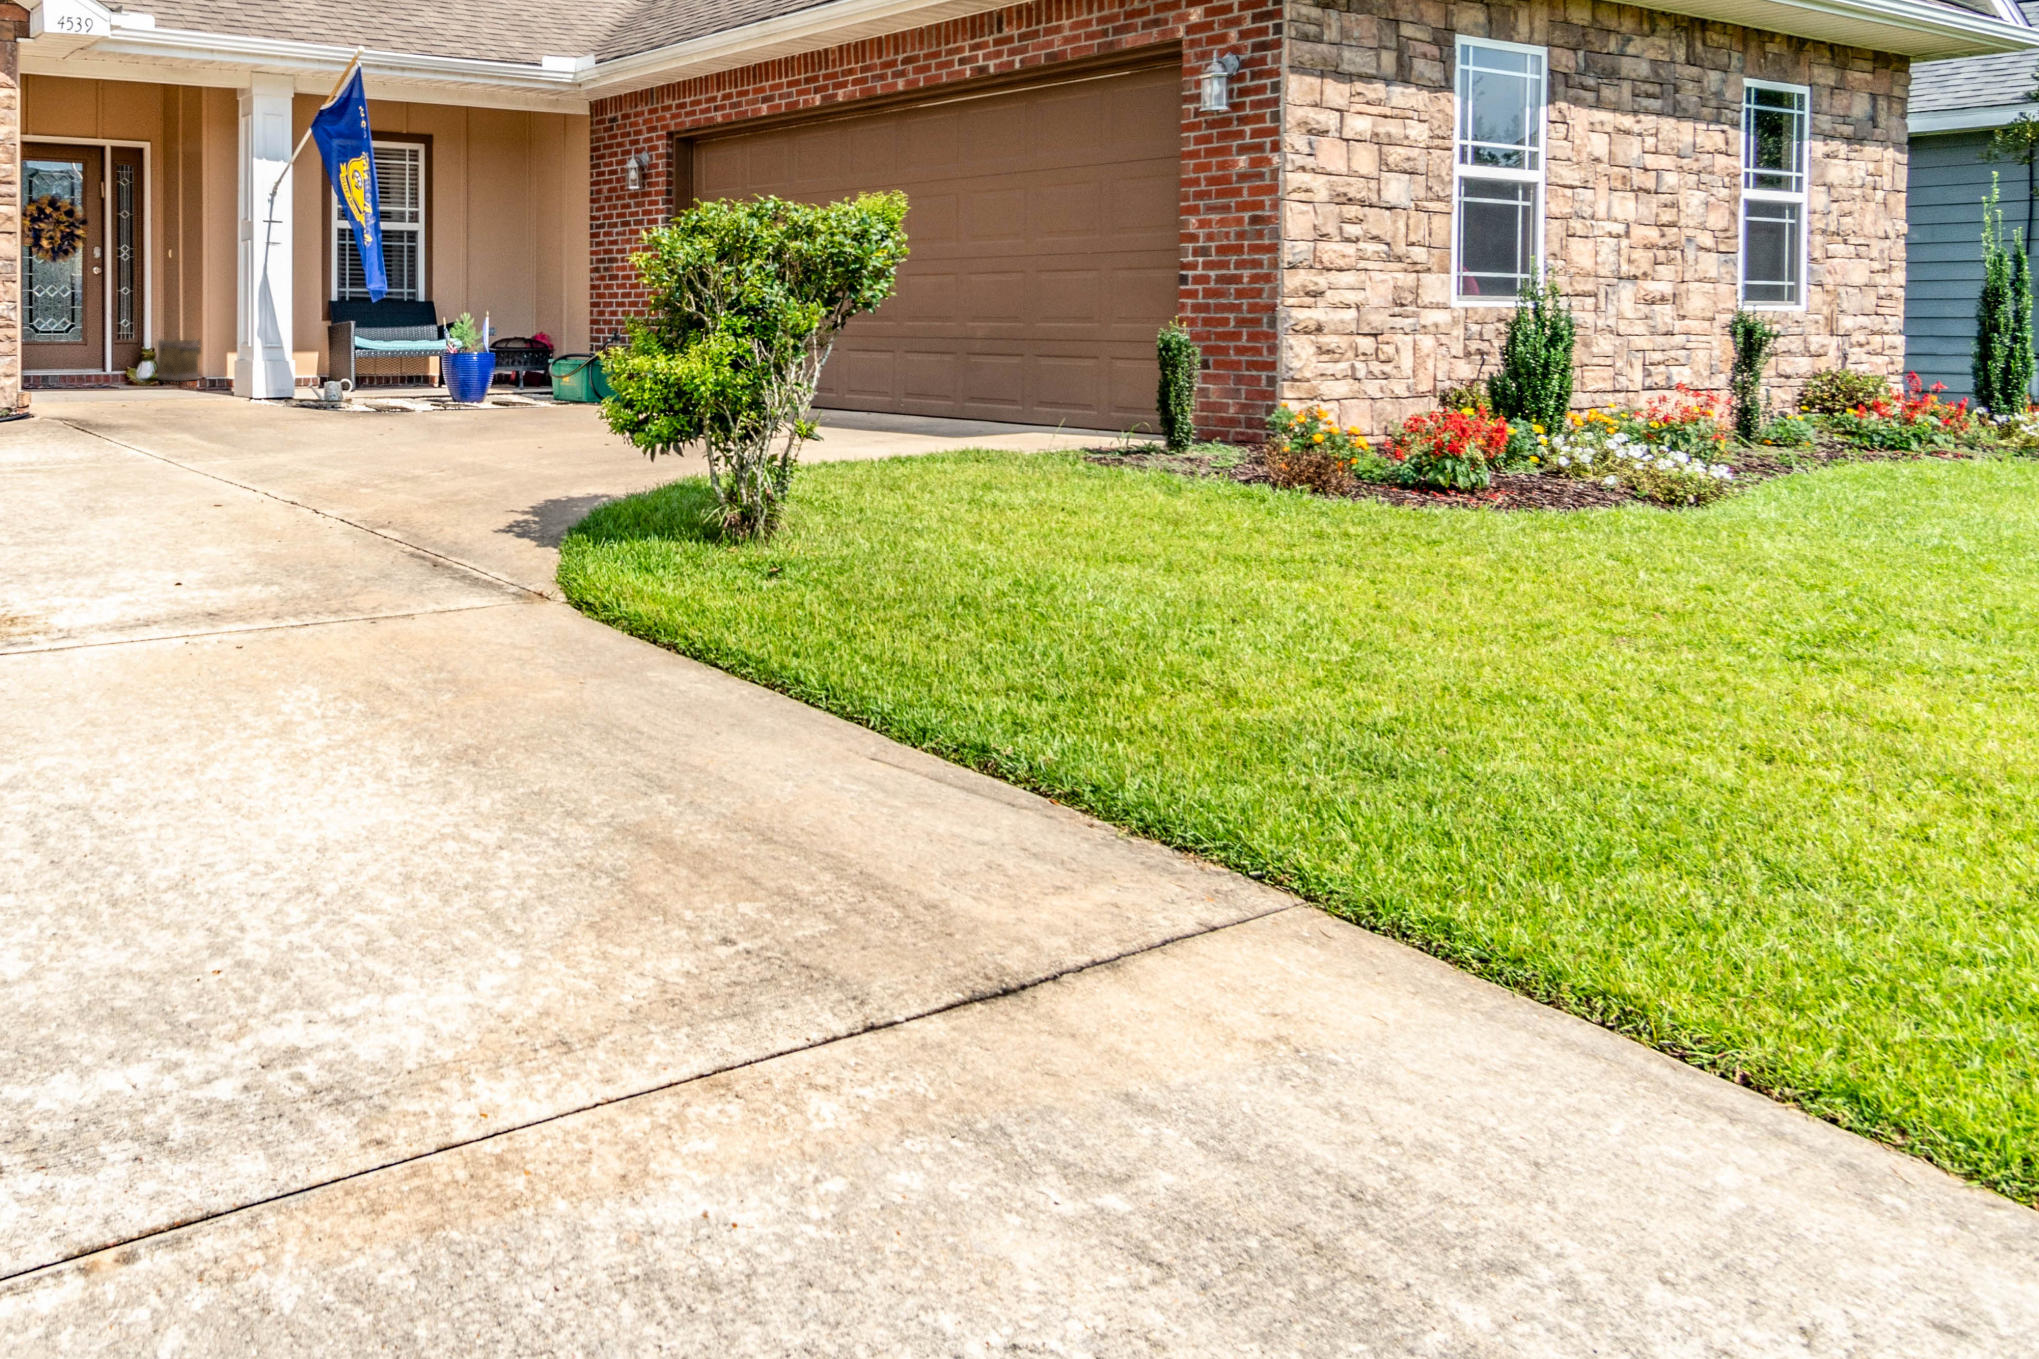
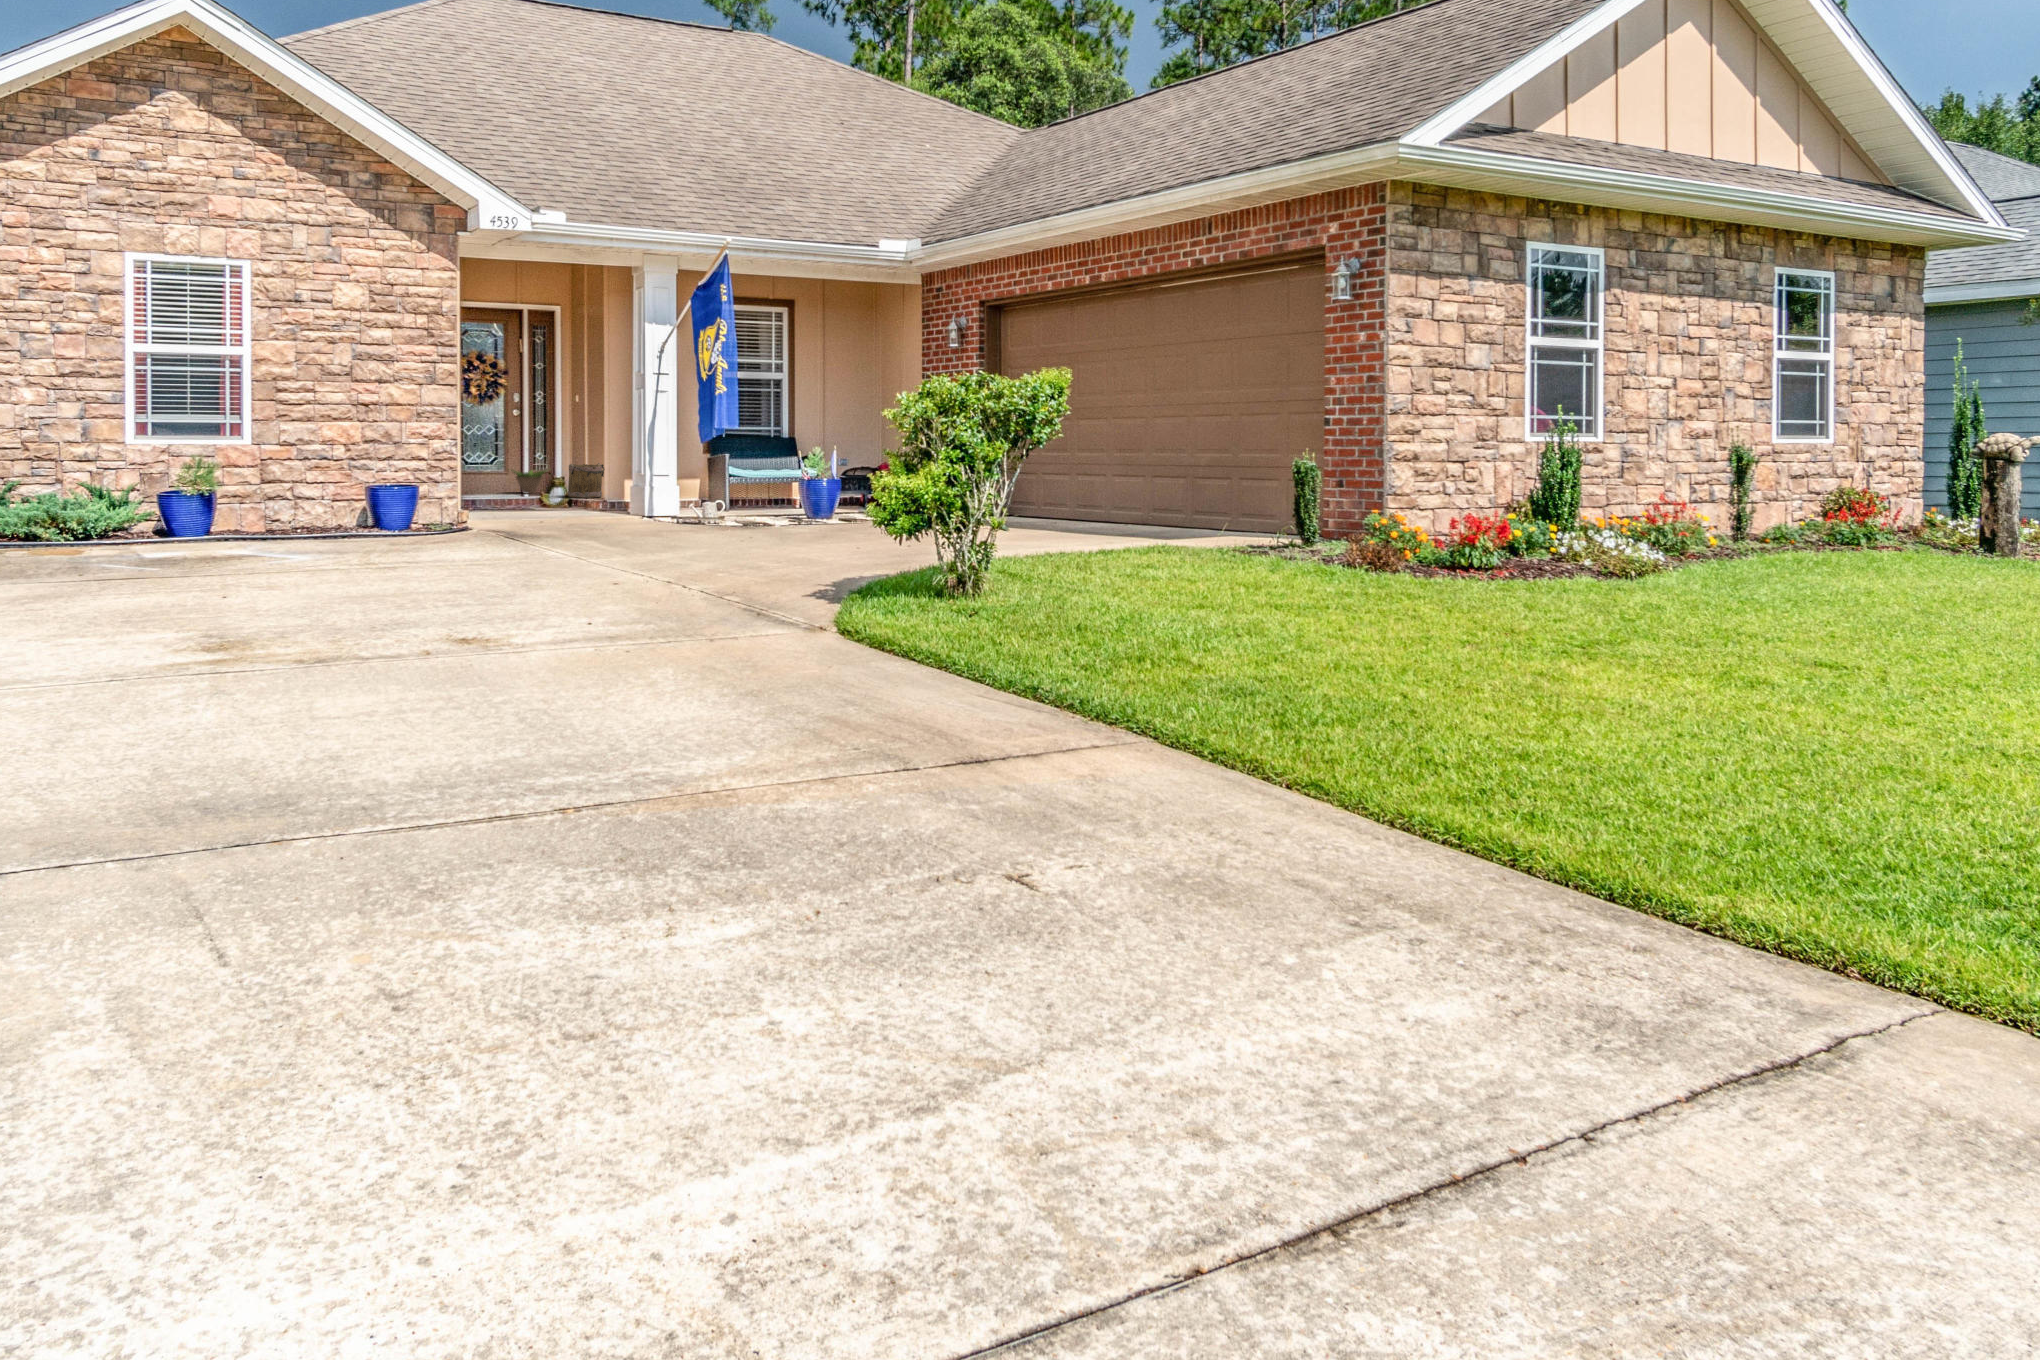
decorative plant: none [82,345,138,375] -> present [511,470,546,494]

